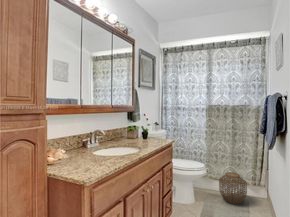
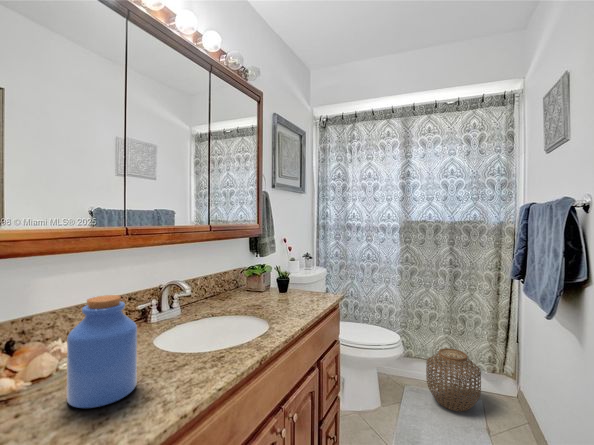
jar: none [73,128,96,166] -> present [67,295,137,408]

